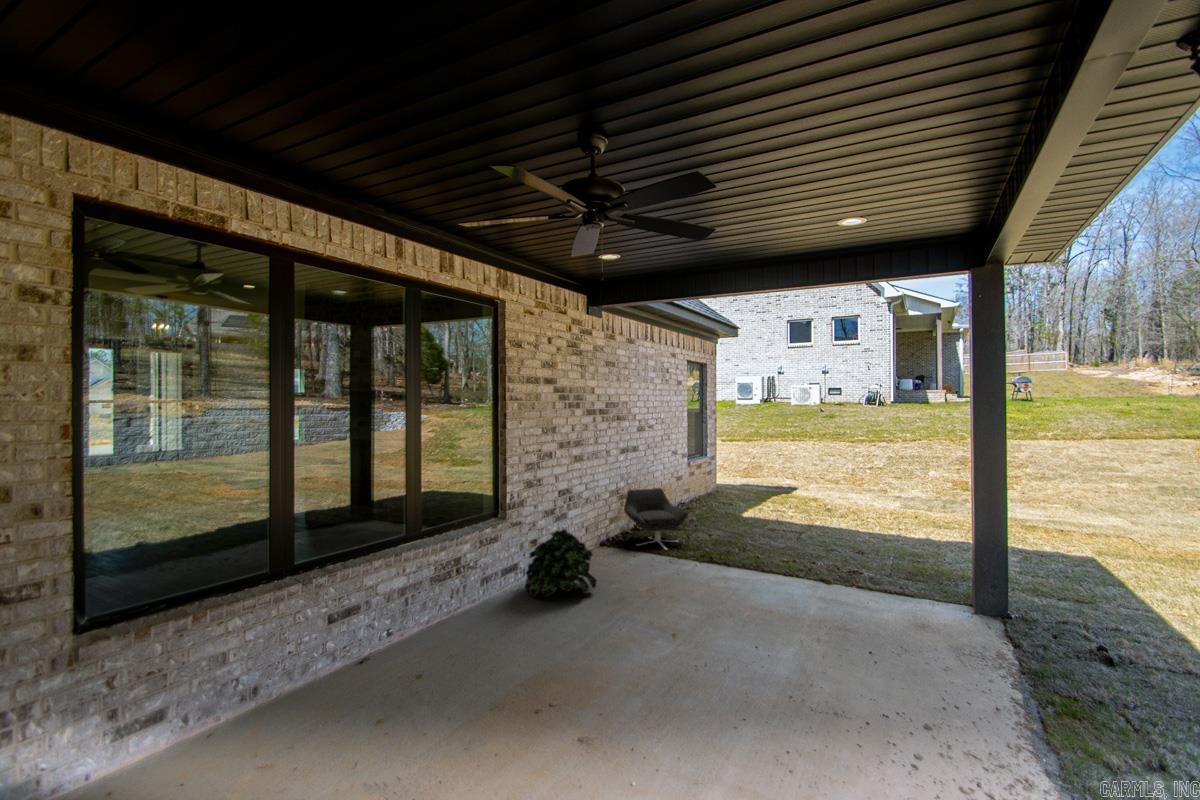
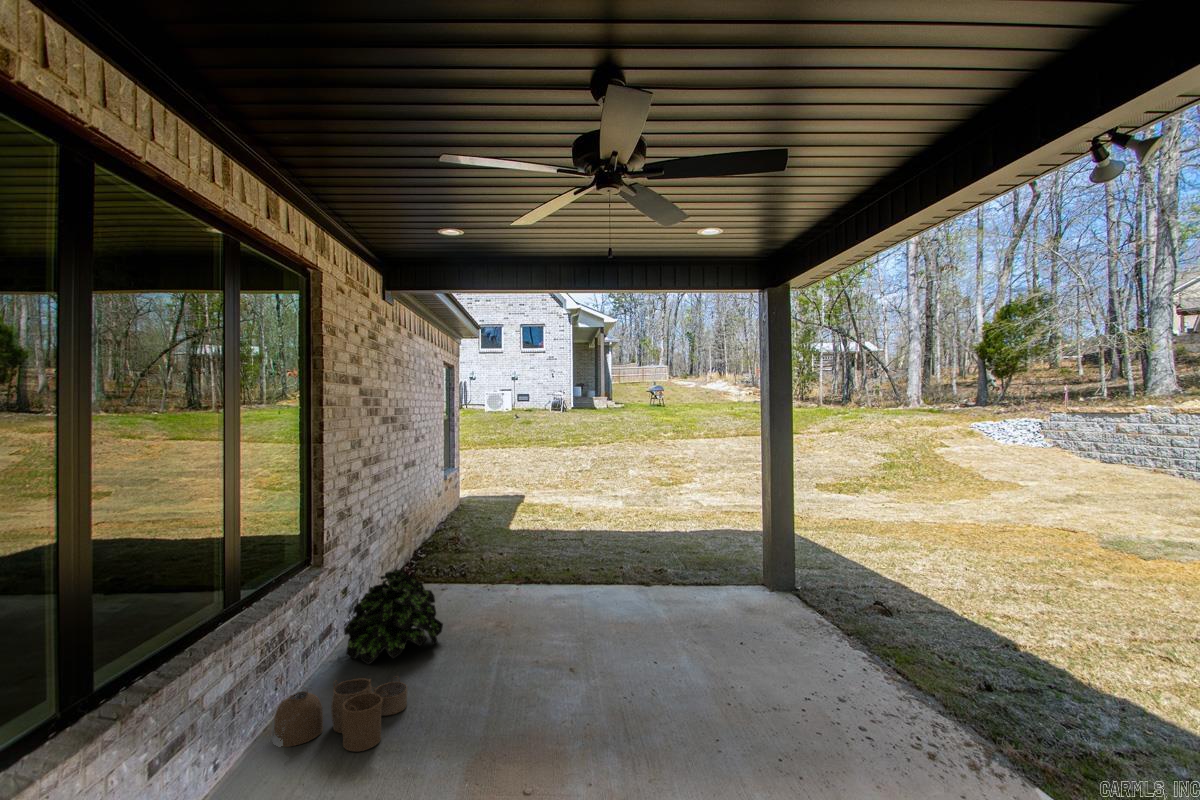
lounge chair: present [624,488,688,550] -> none [407,507,487,577]
woven basket: none [440,599,531,651] -> present [273,677,408,751]

